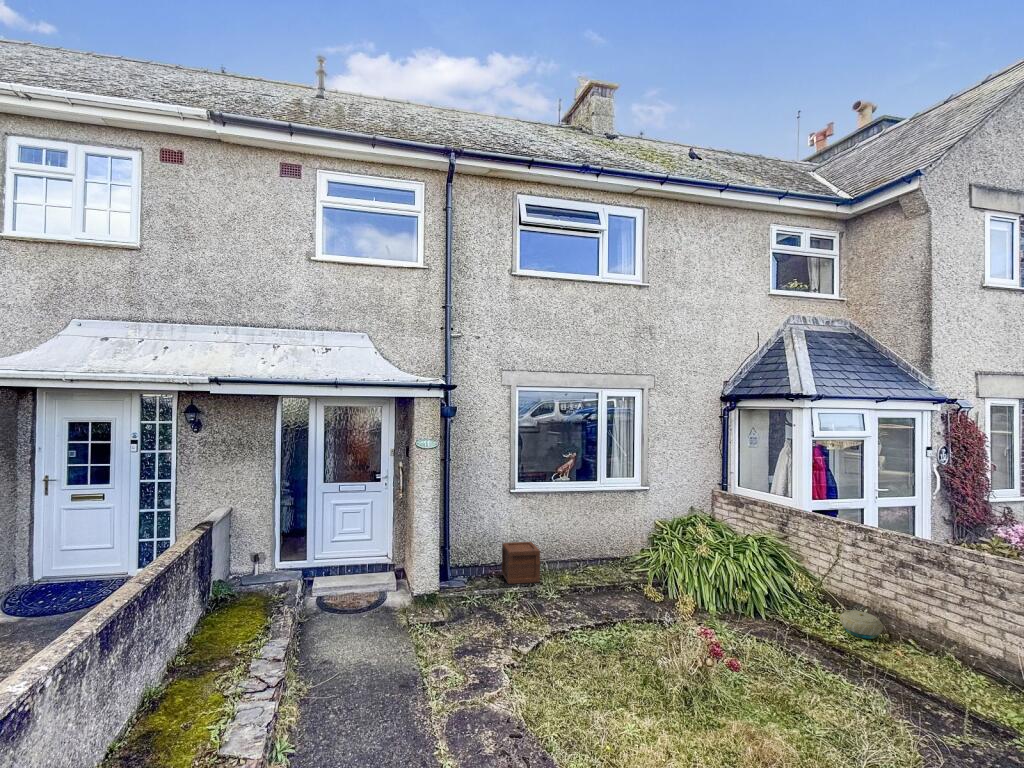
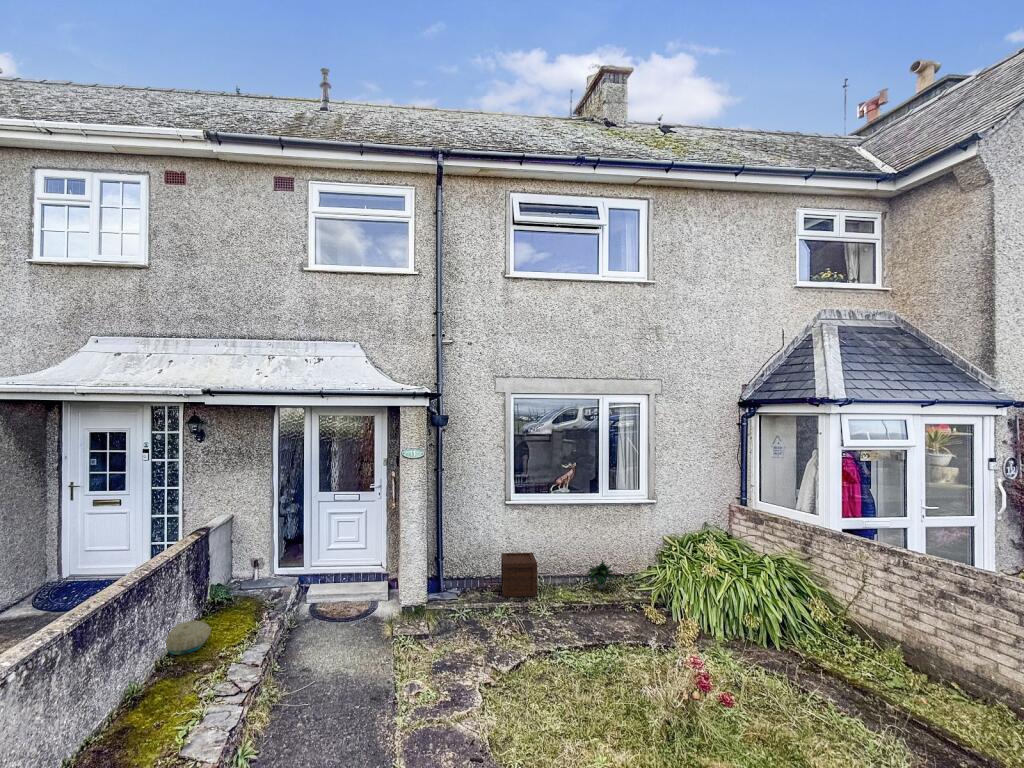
potted plant: none [581,547,612,575] -> present [586,561,616,589]
basket: present [840,610,883,639] -> present [166,620,211,655]

